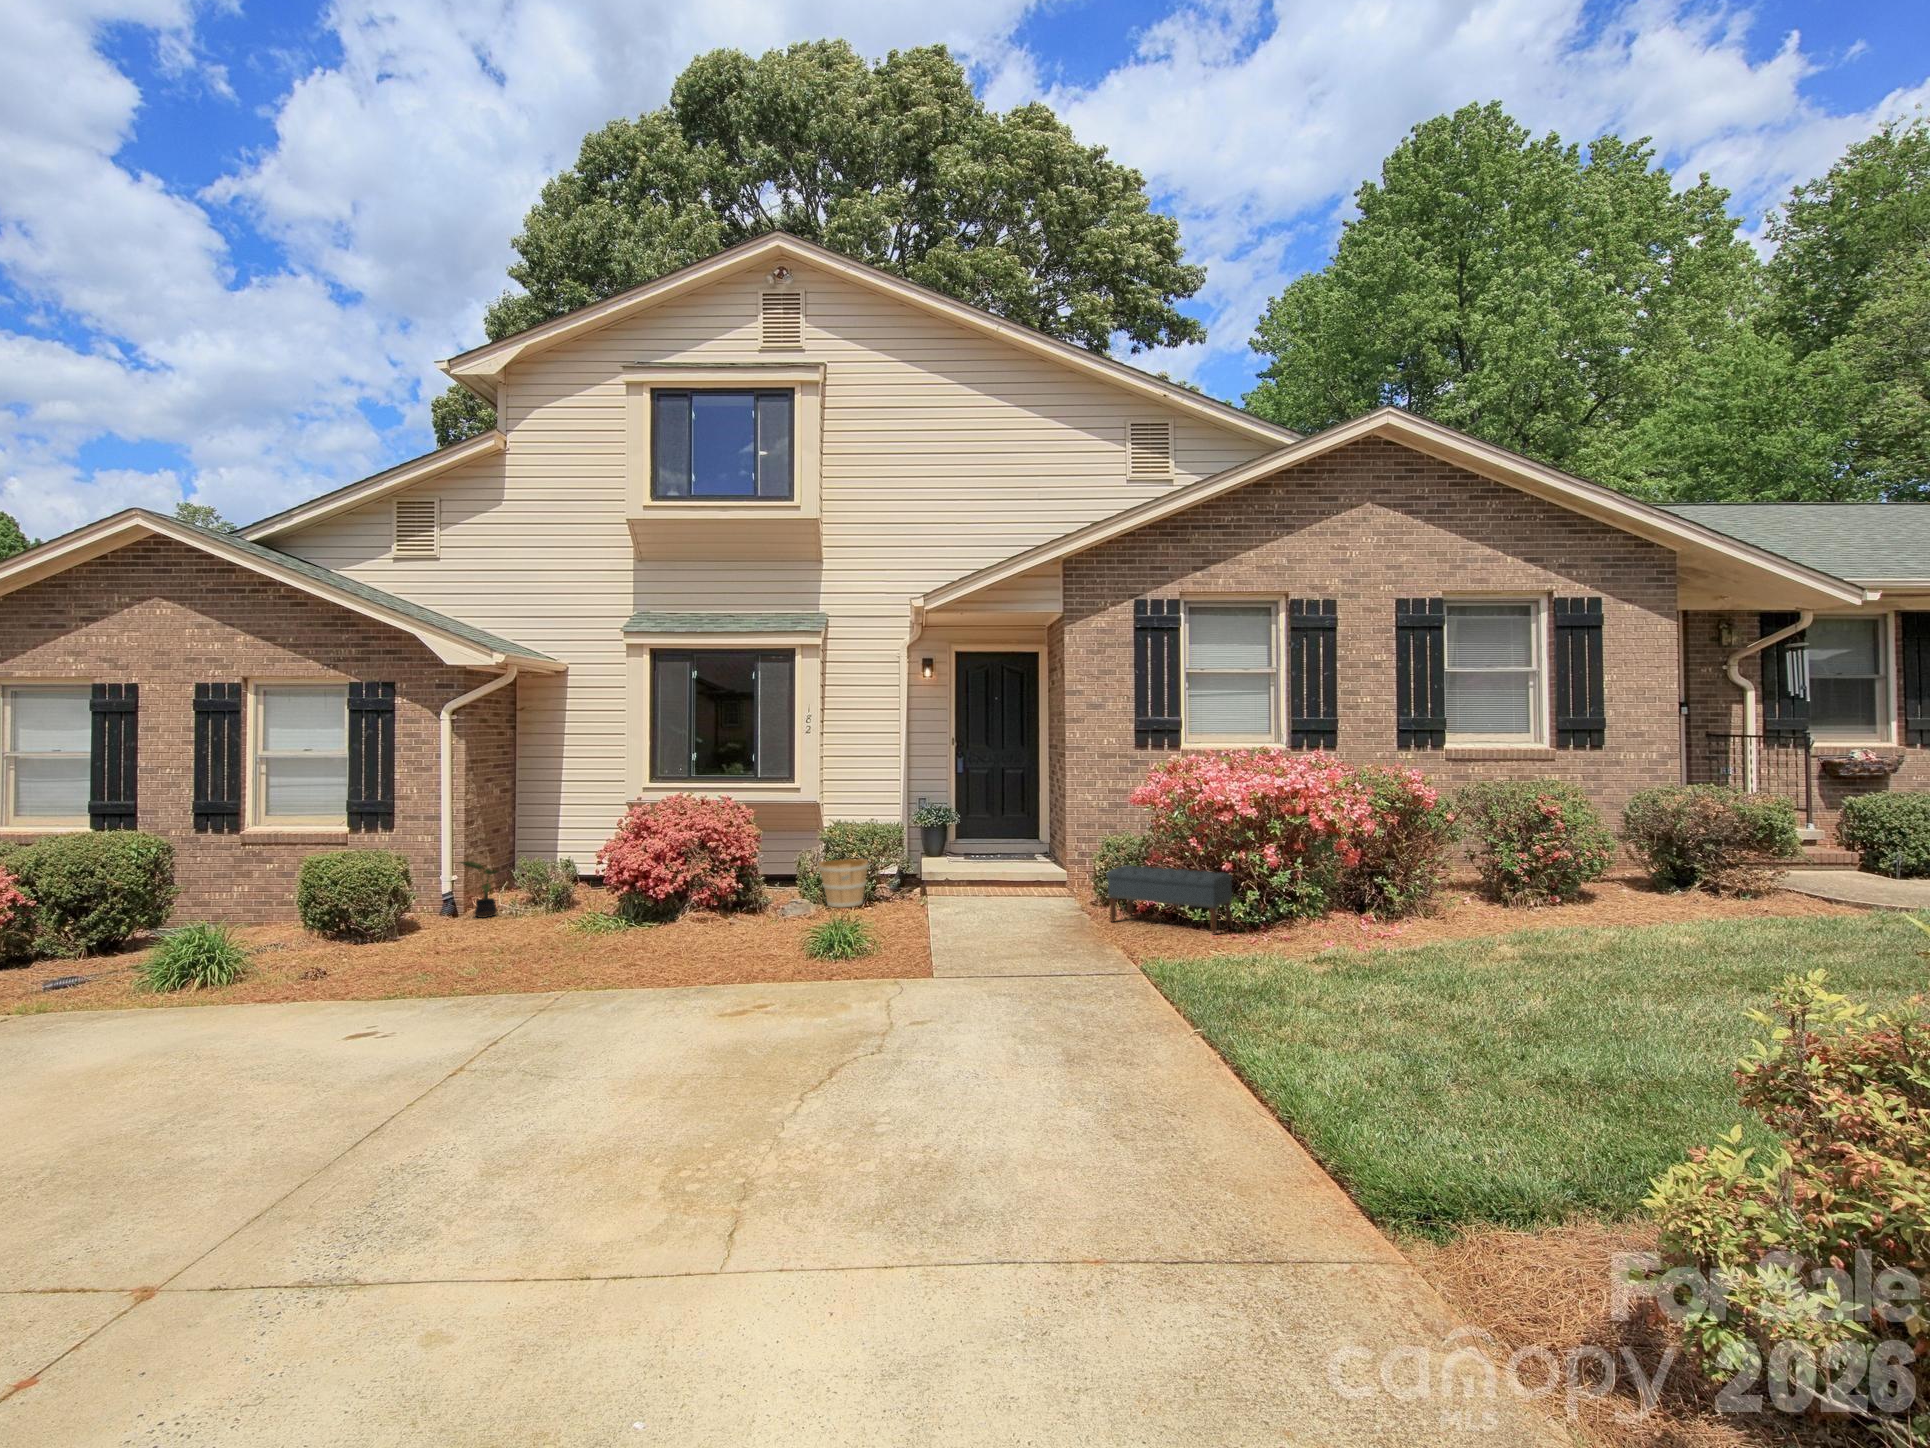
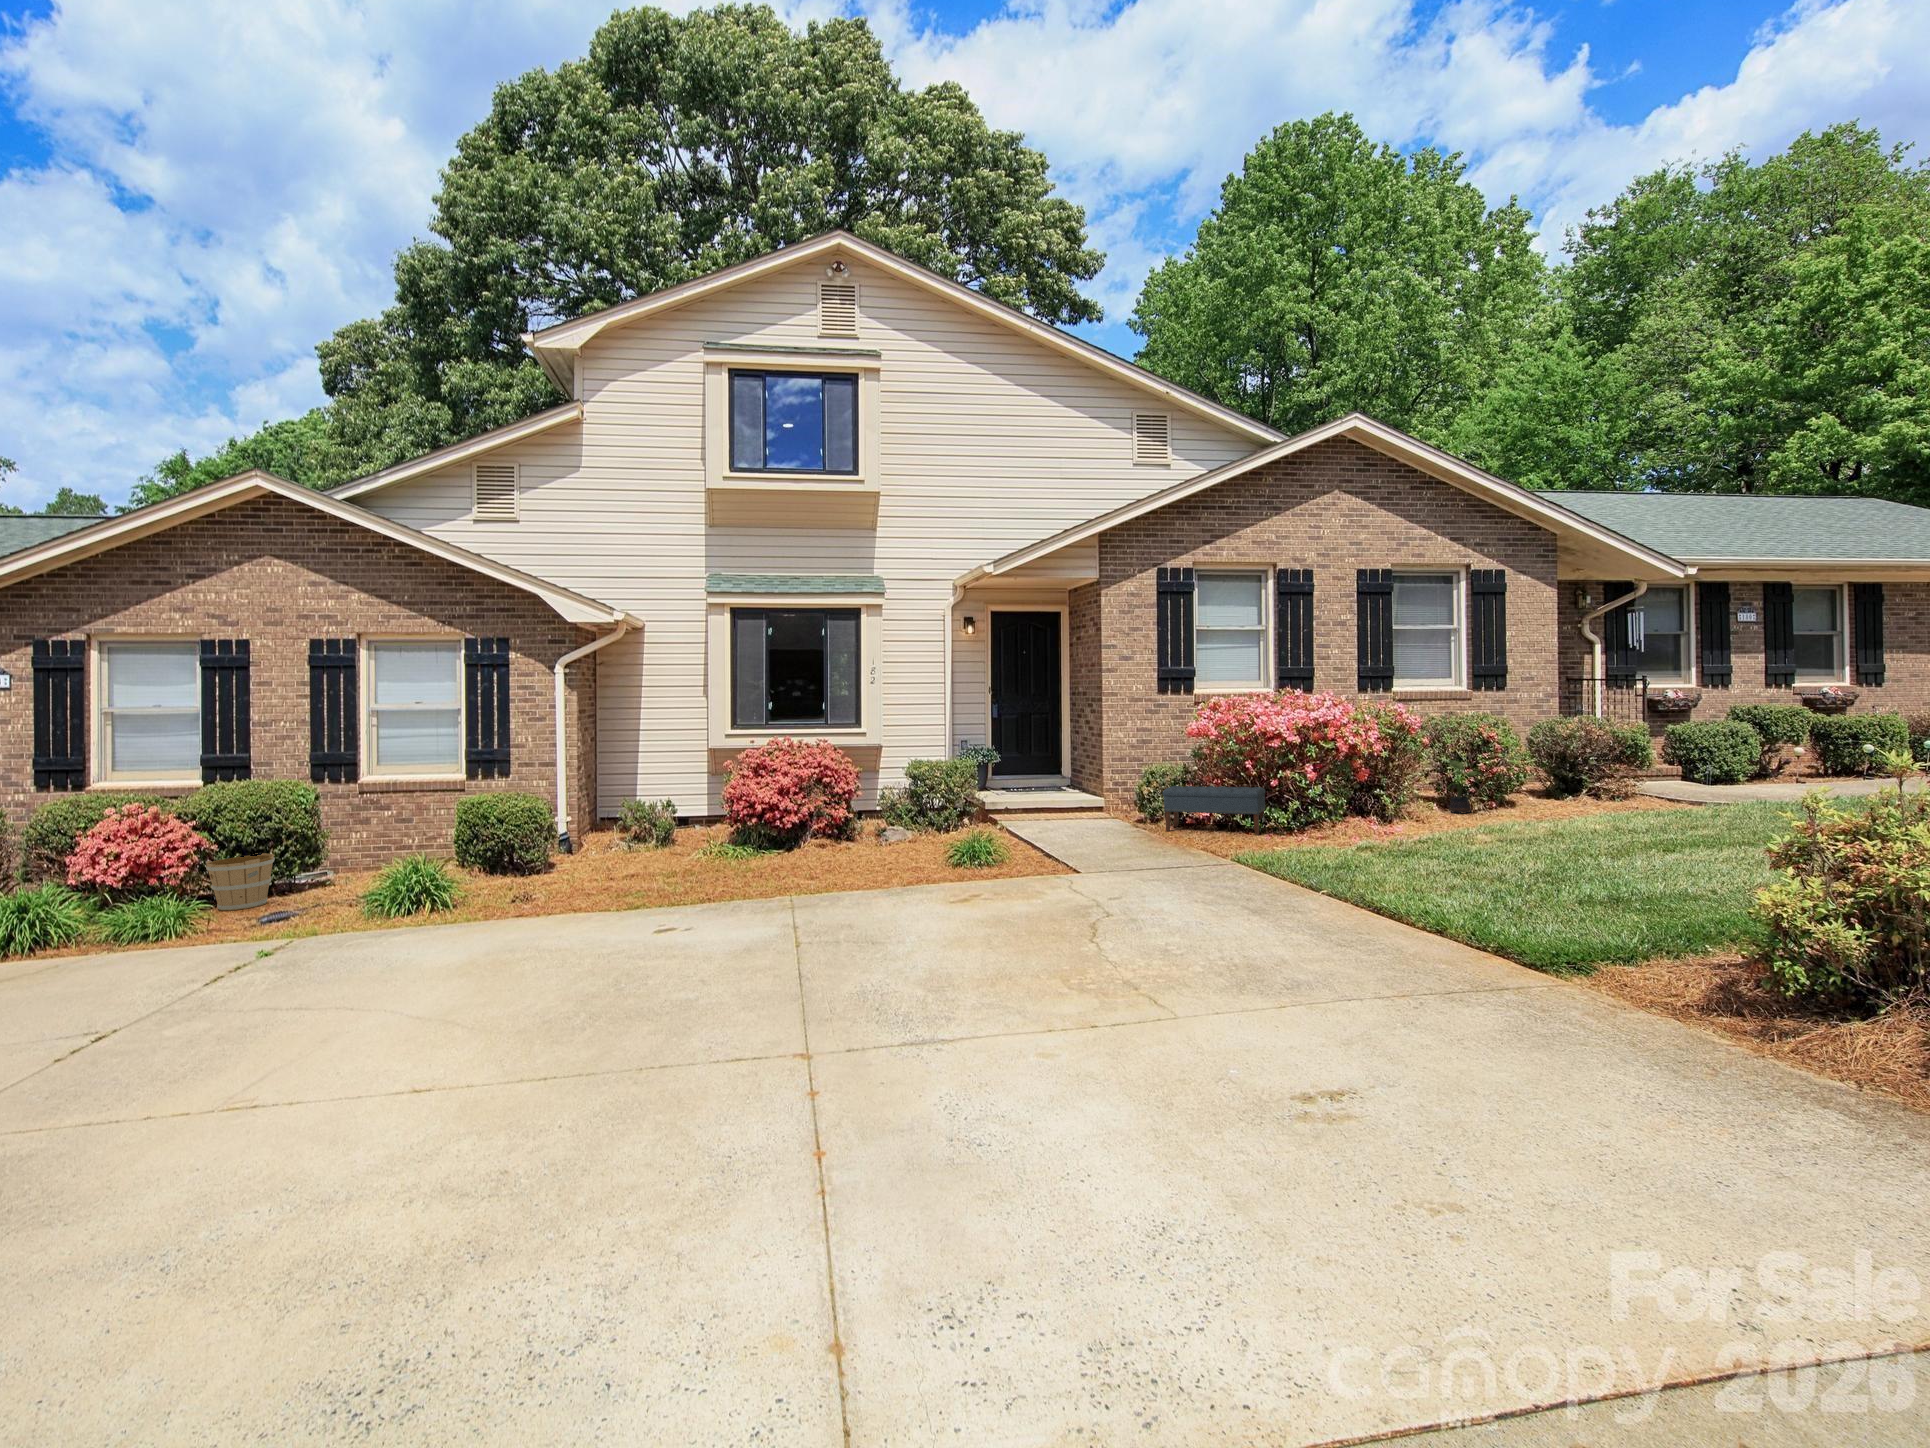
wooden bucket: present [819,858,869,908] -> present [206,853,275,911]
potted plant: present [460,861,498,918] -> present [1449,760,1481,813]

